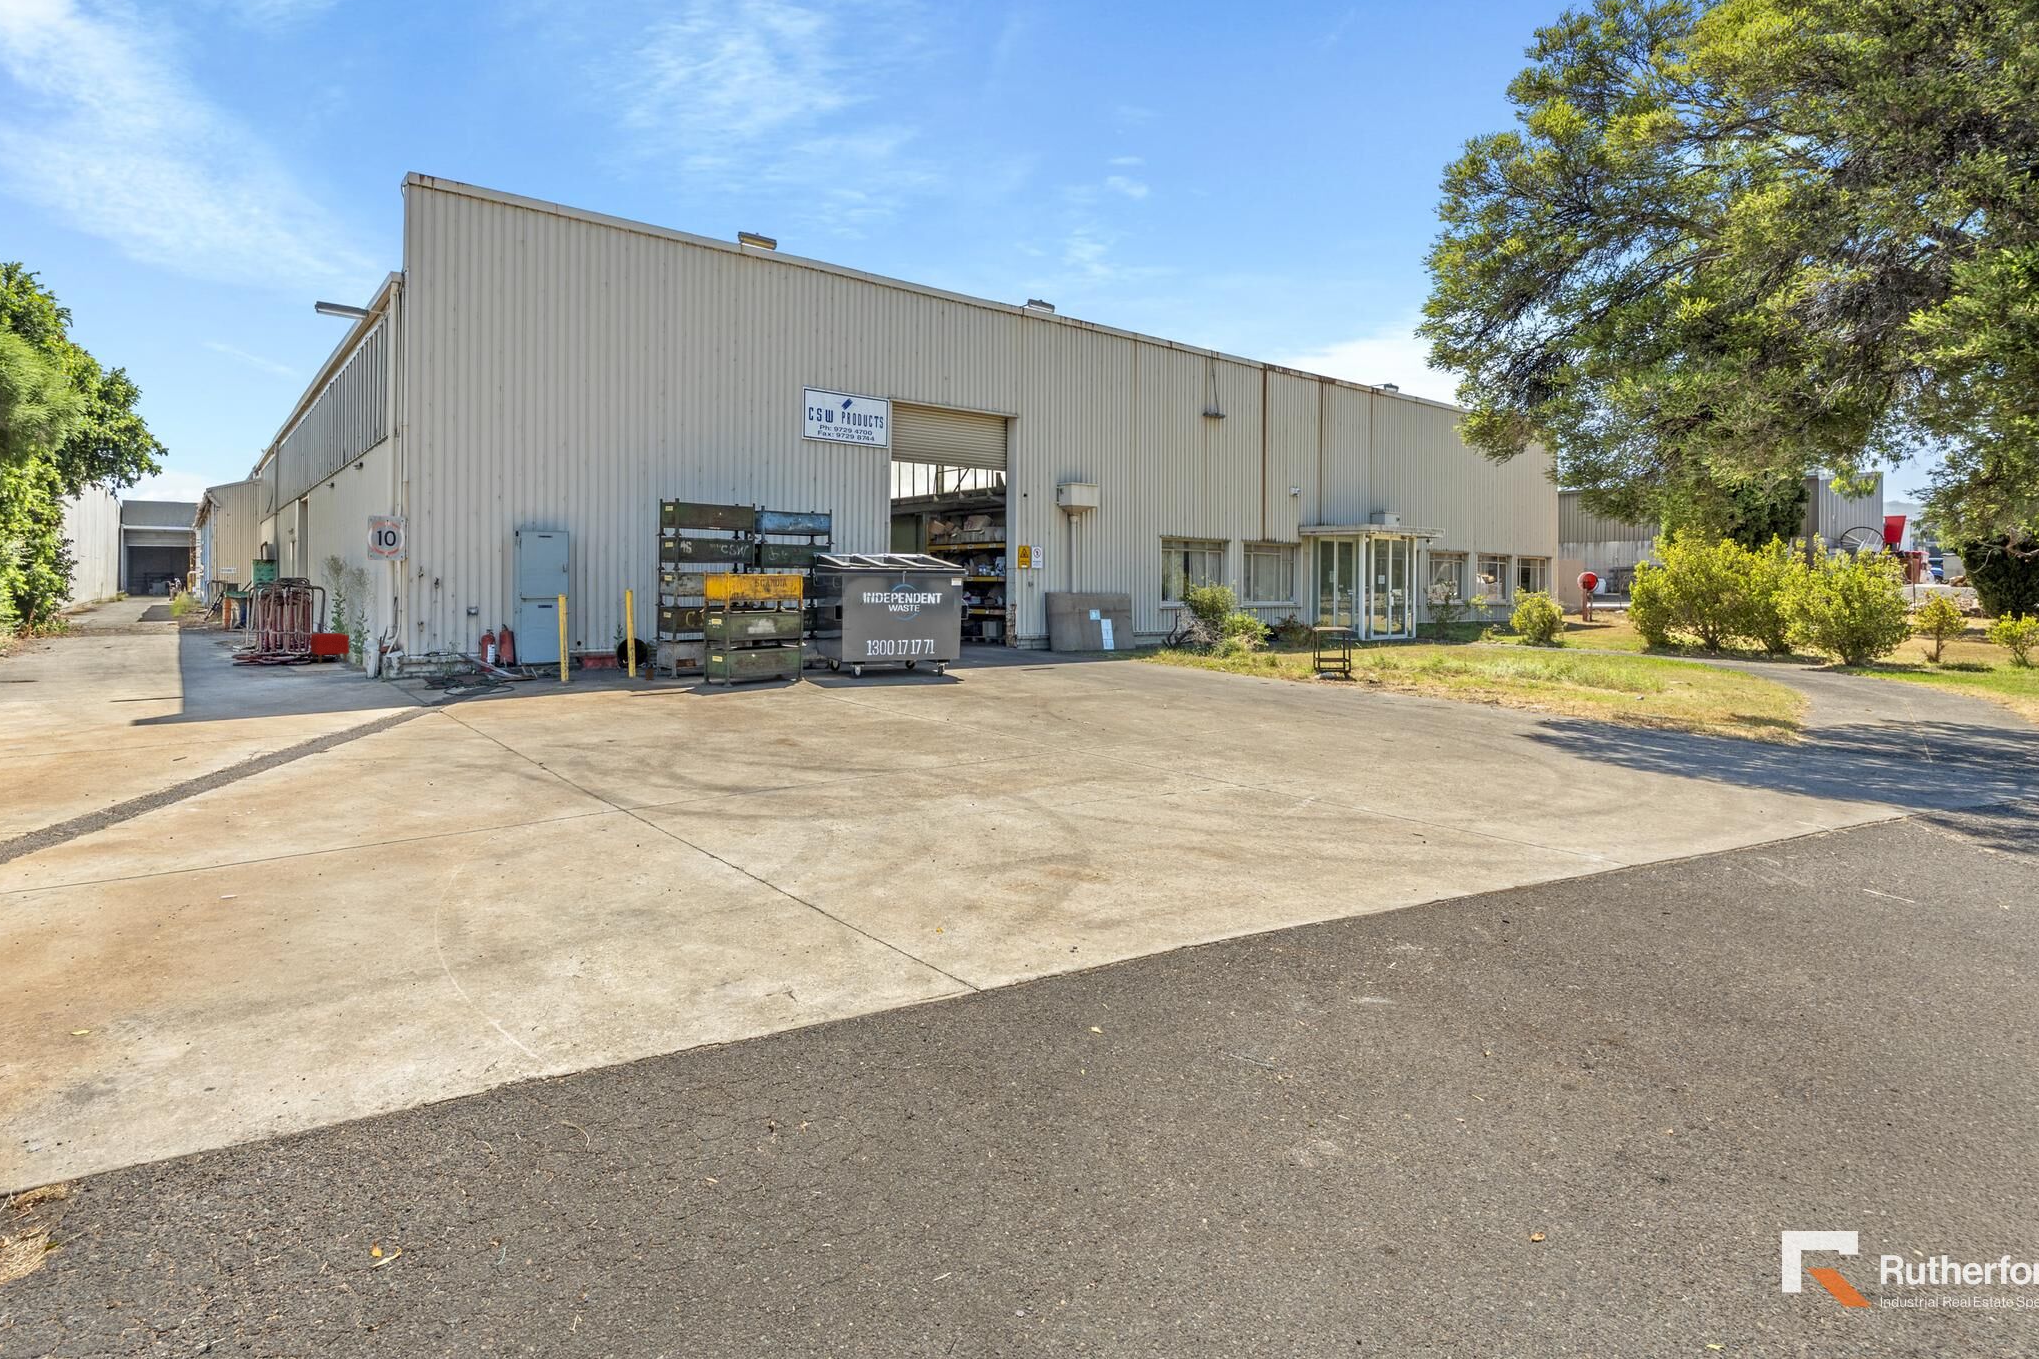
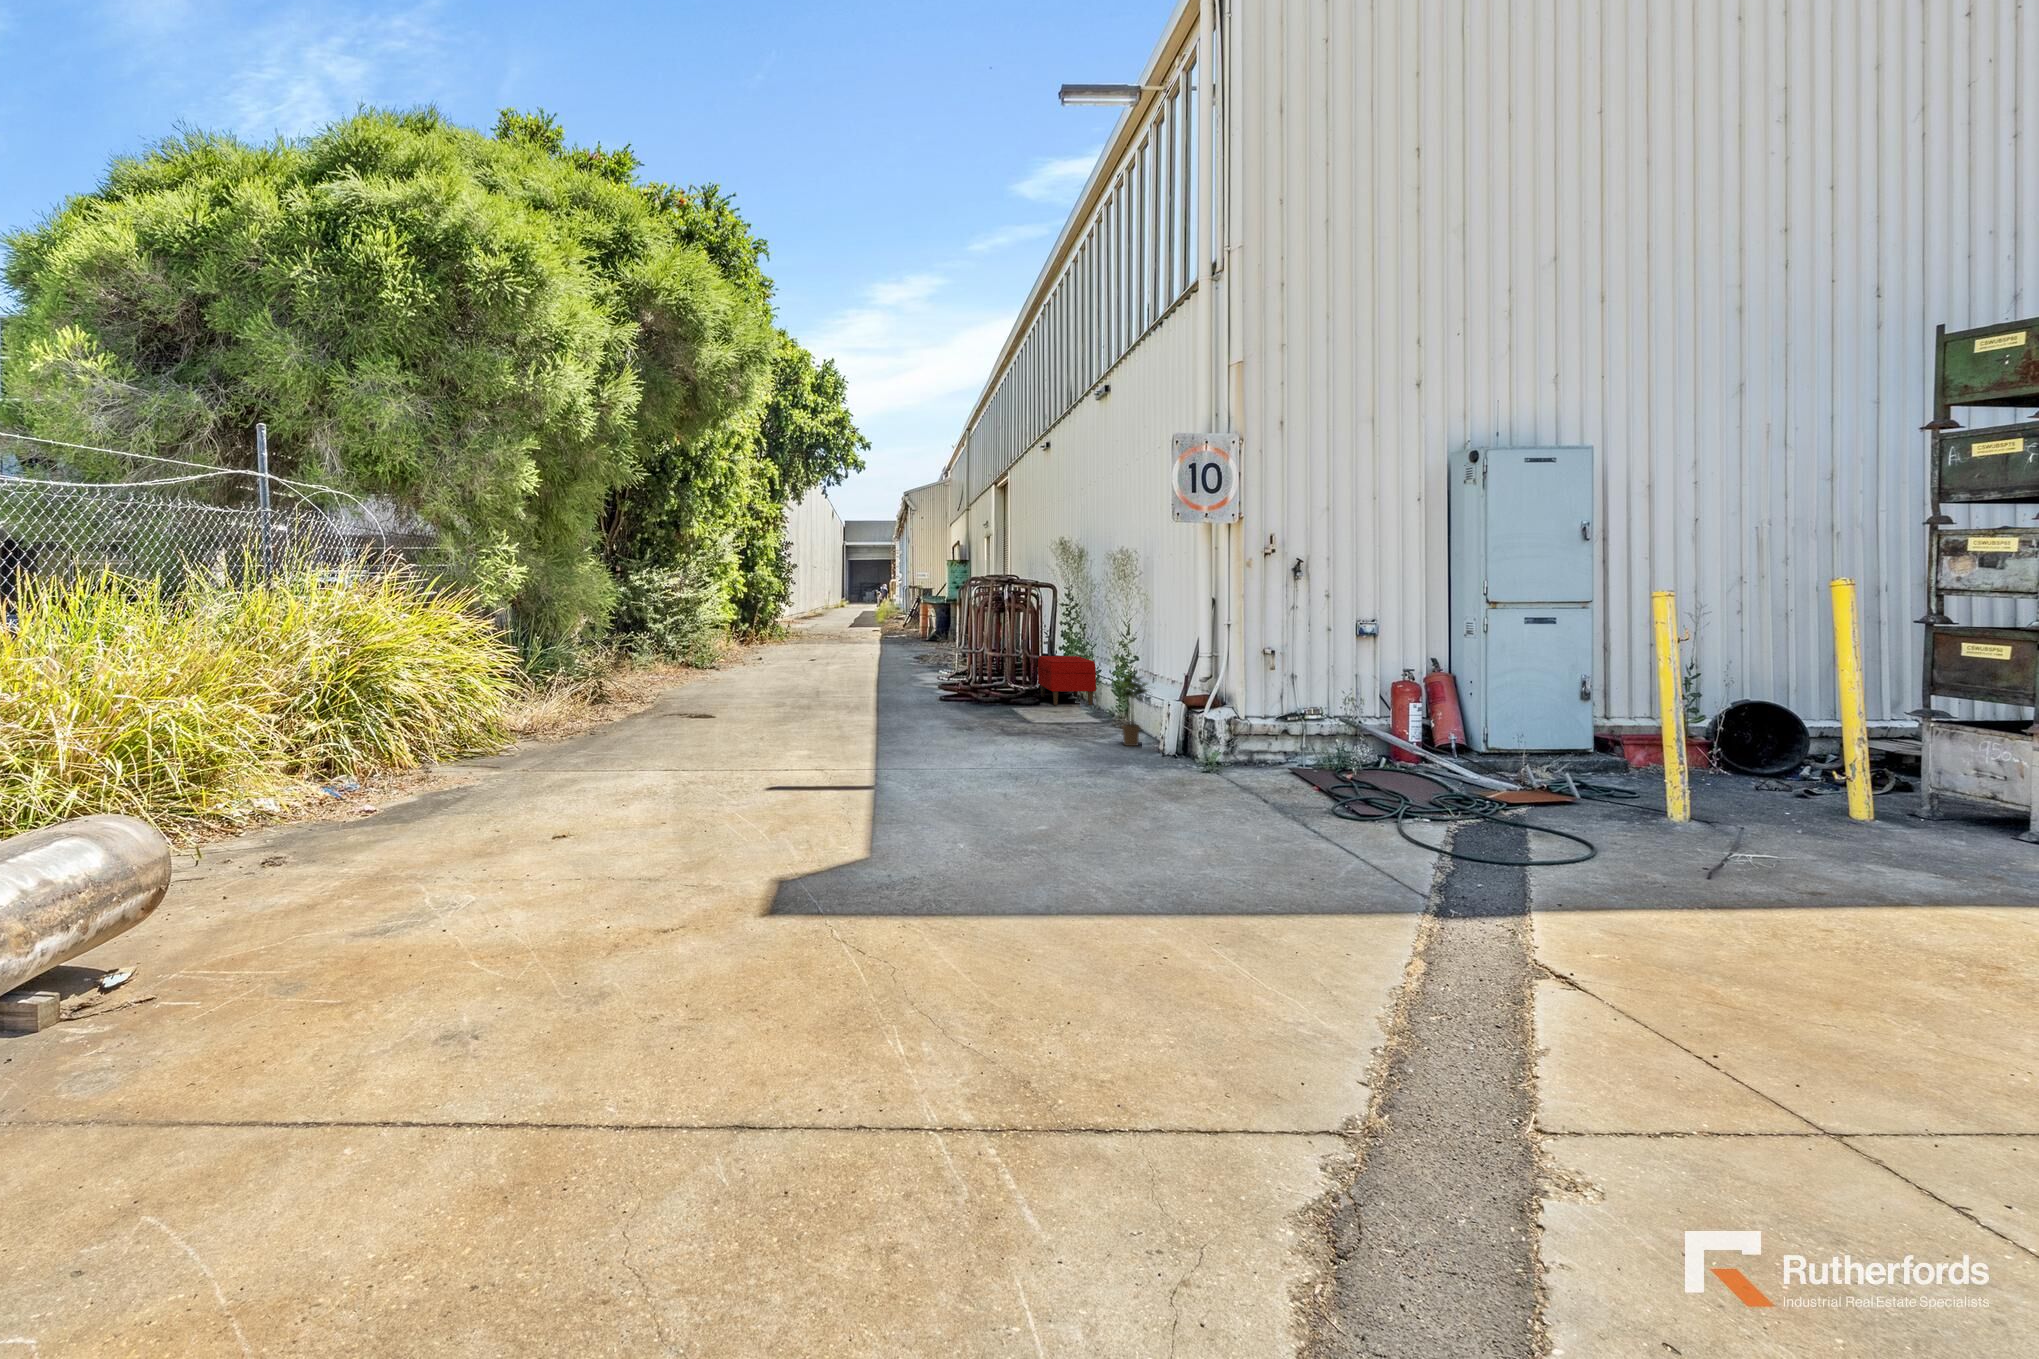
potted plant: present [643,640,658,680] -> present [1118,674,1147,746]

